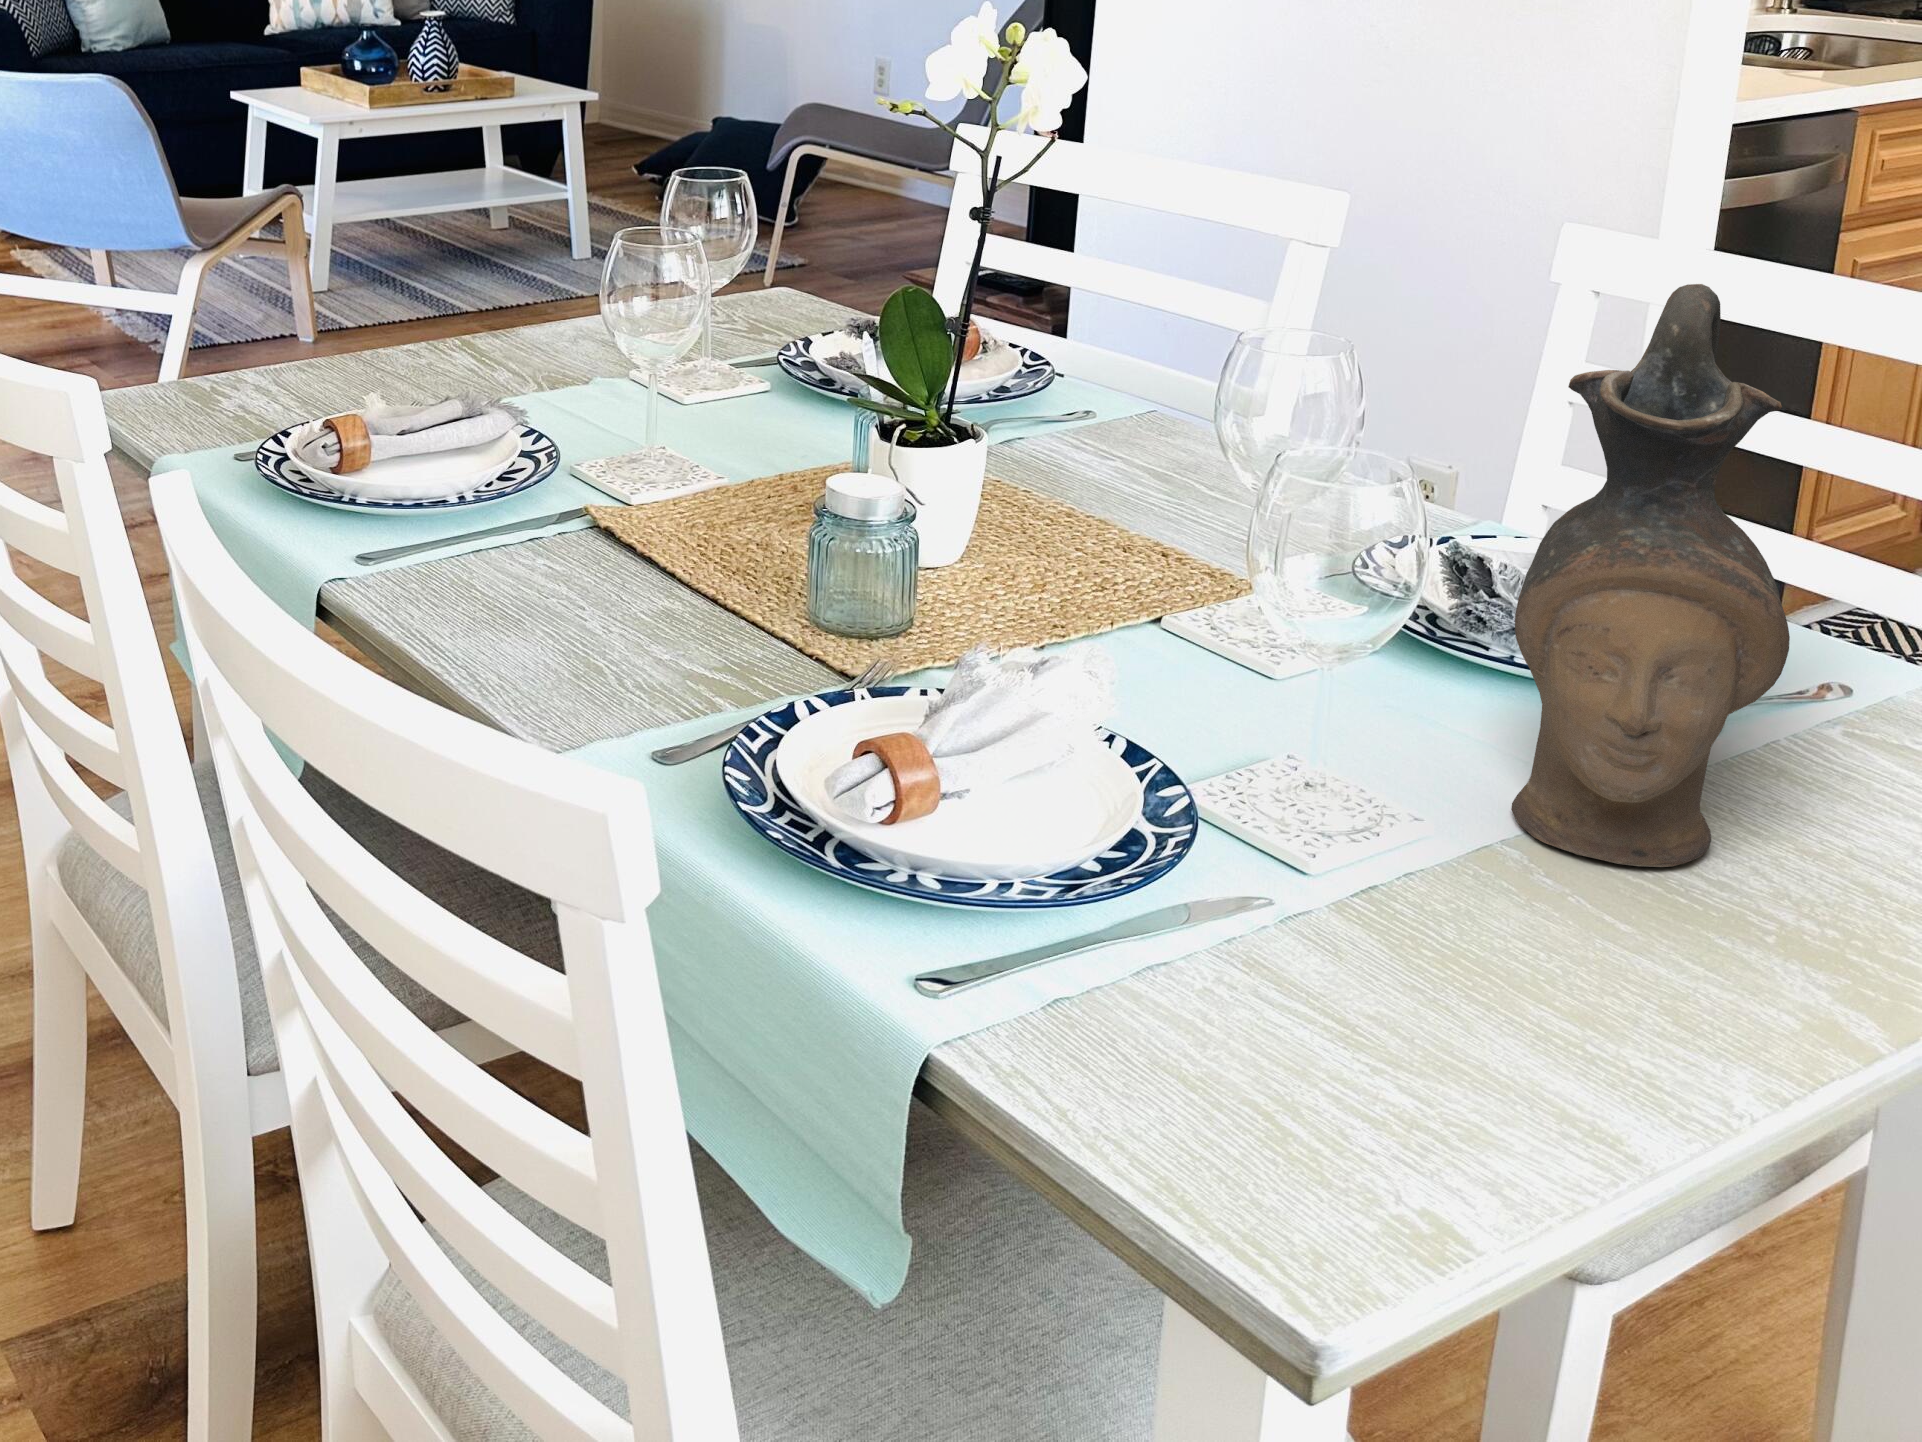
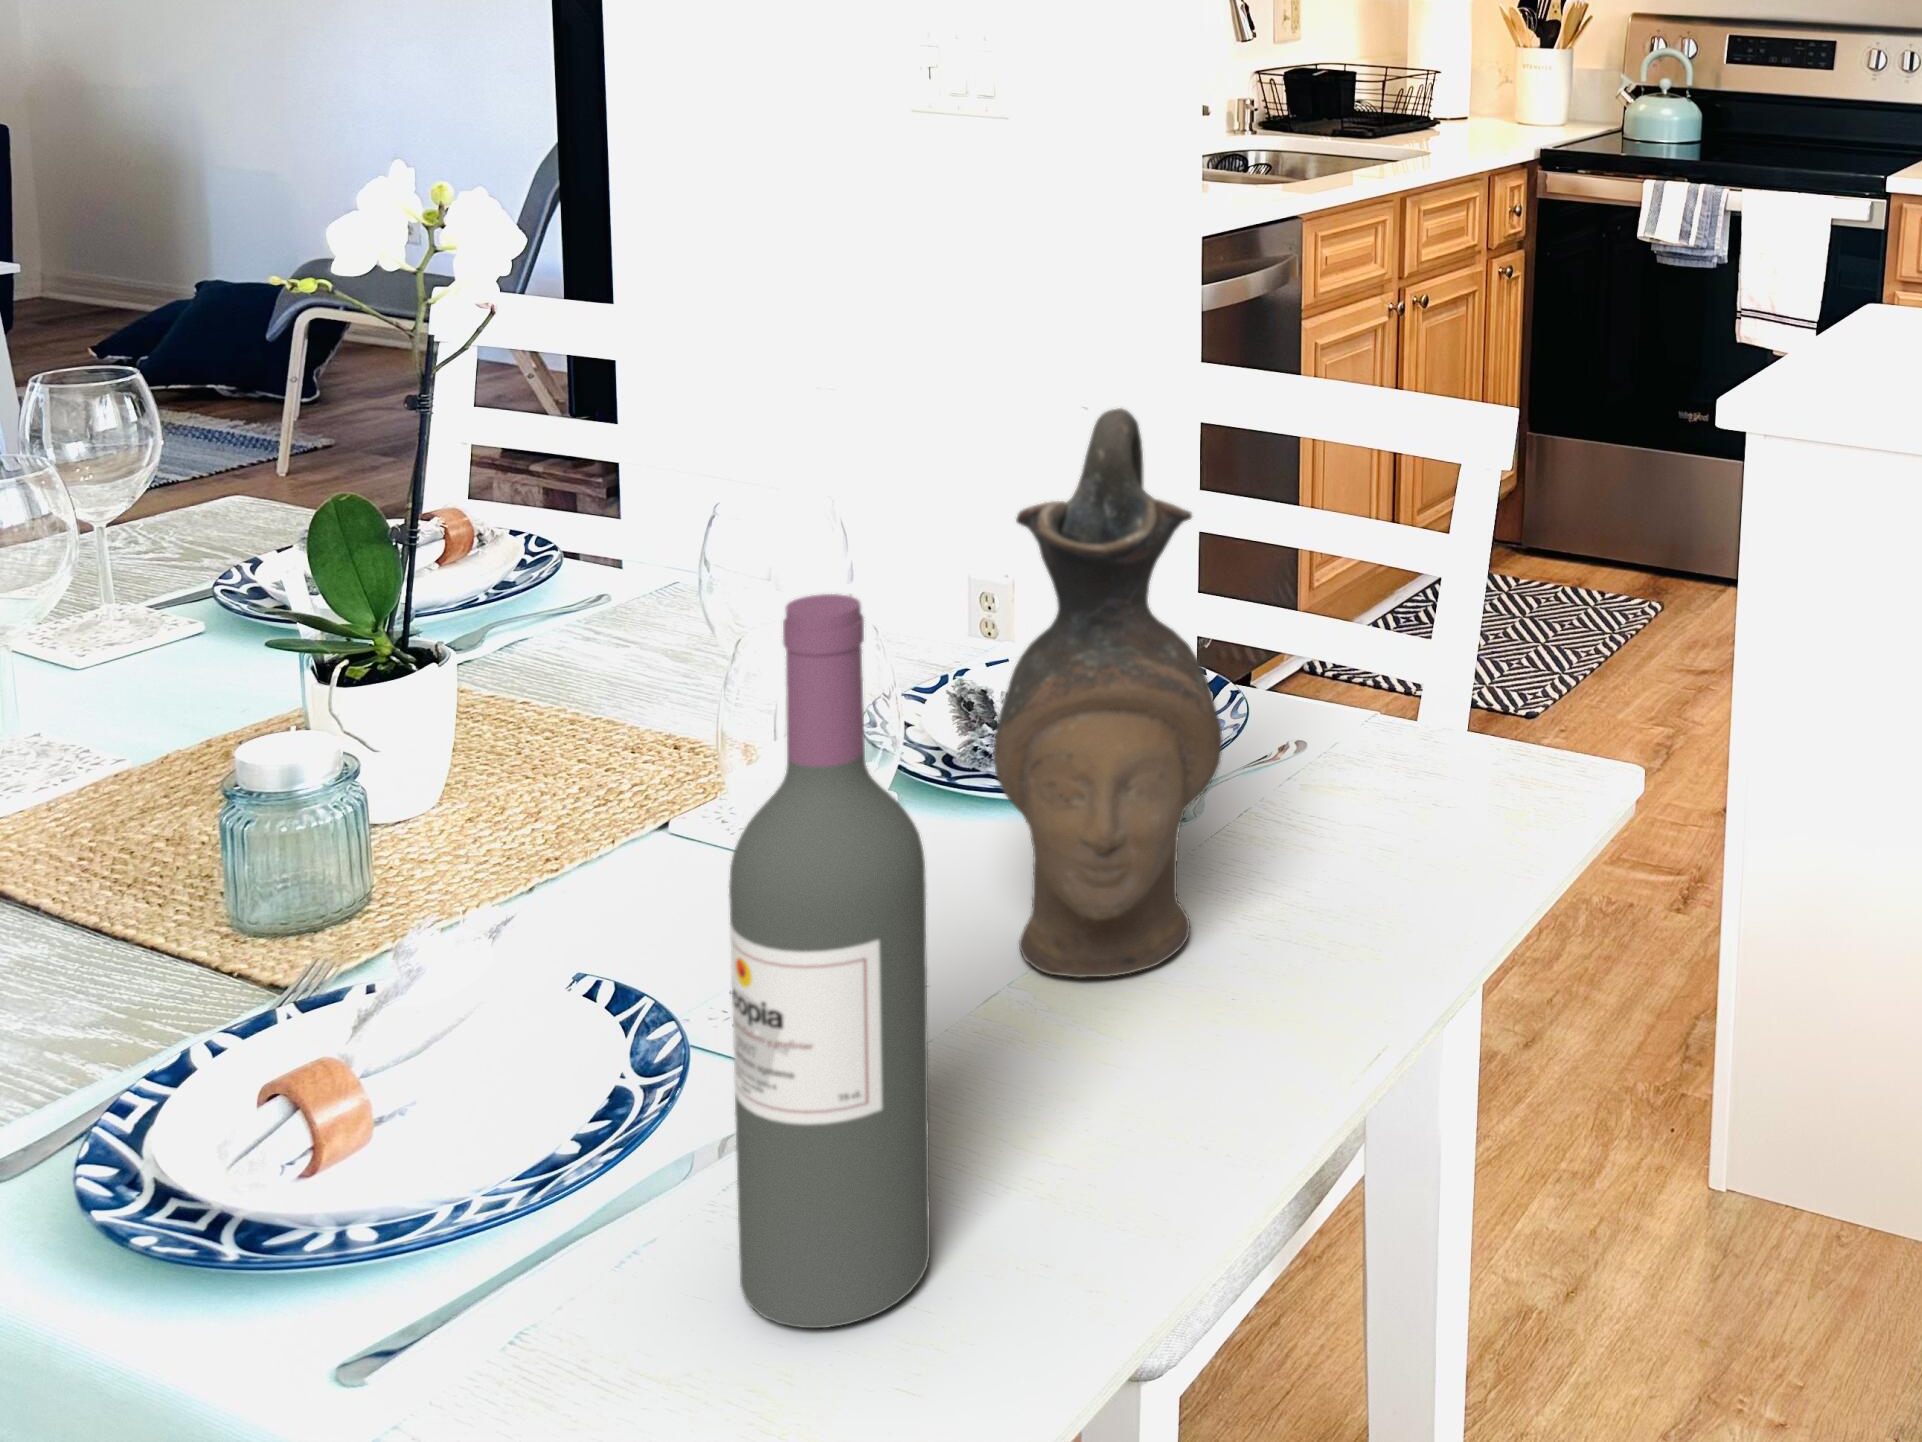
wine bottle: none [1243,416,1475,1090] -> present [729,594,930,1328]

